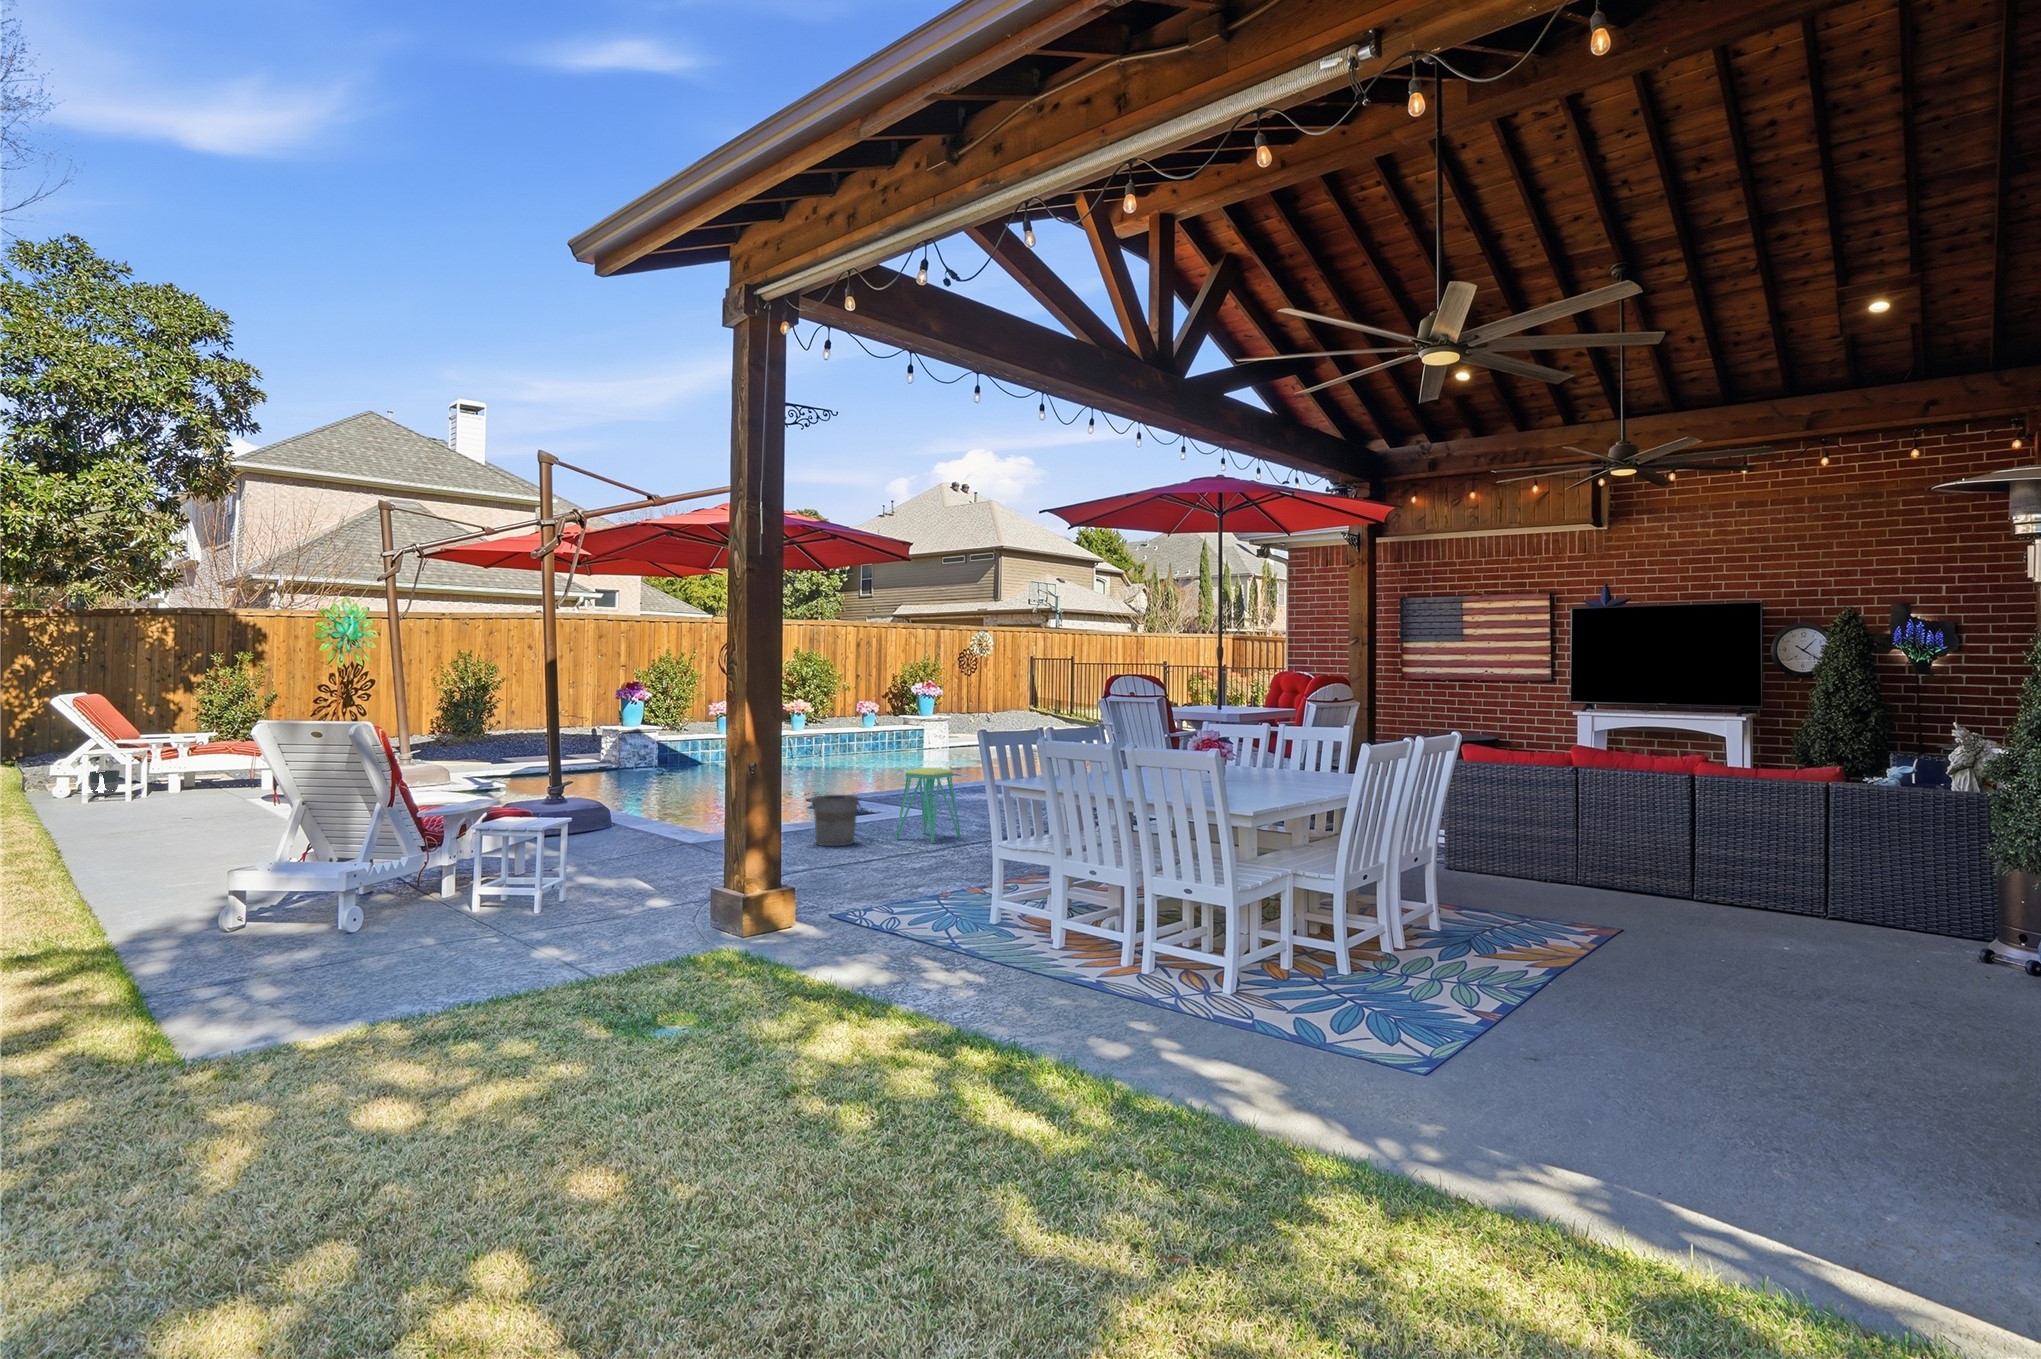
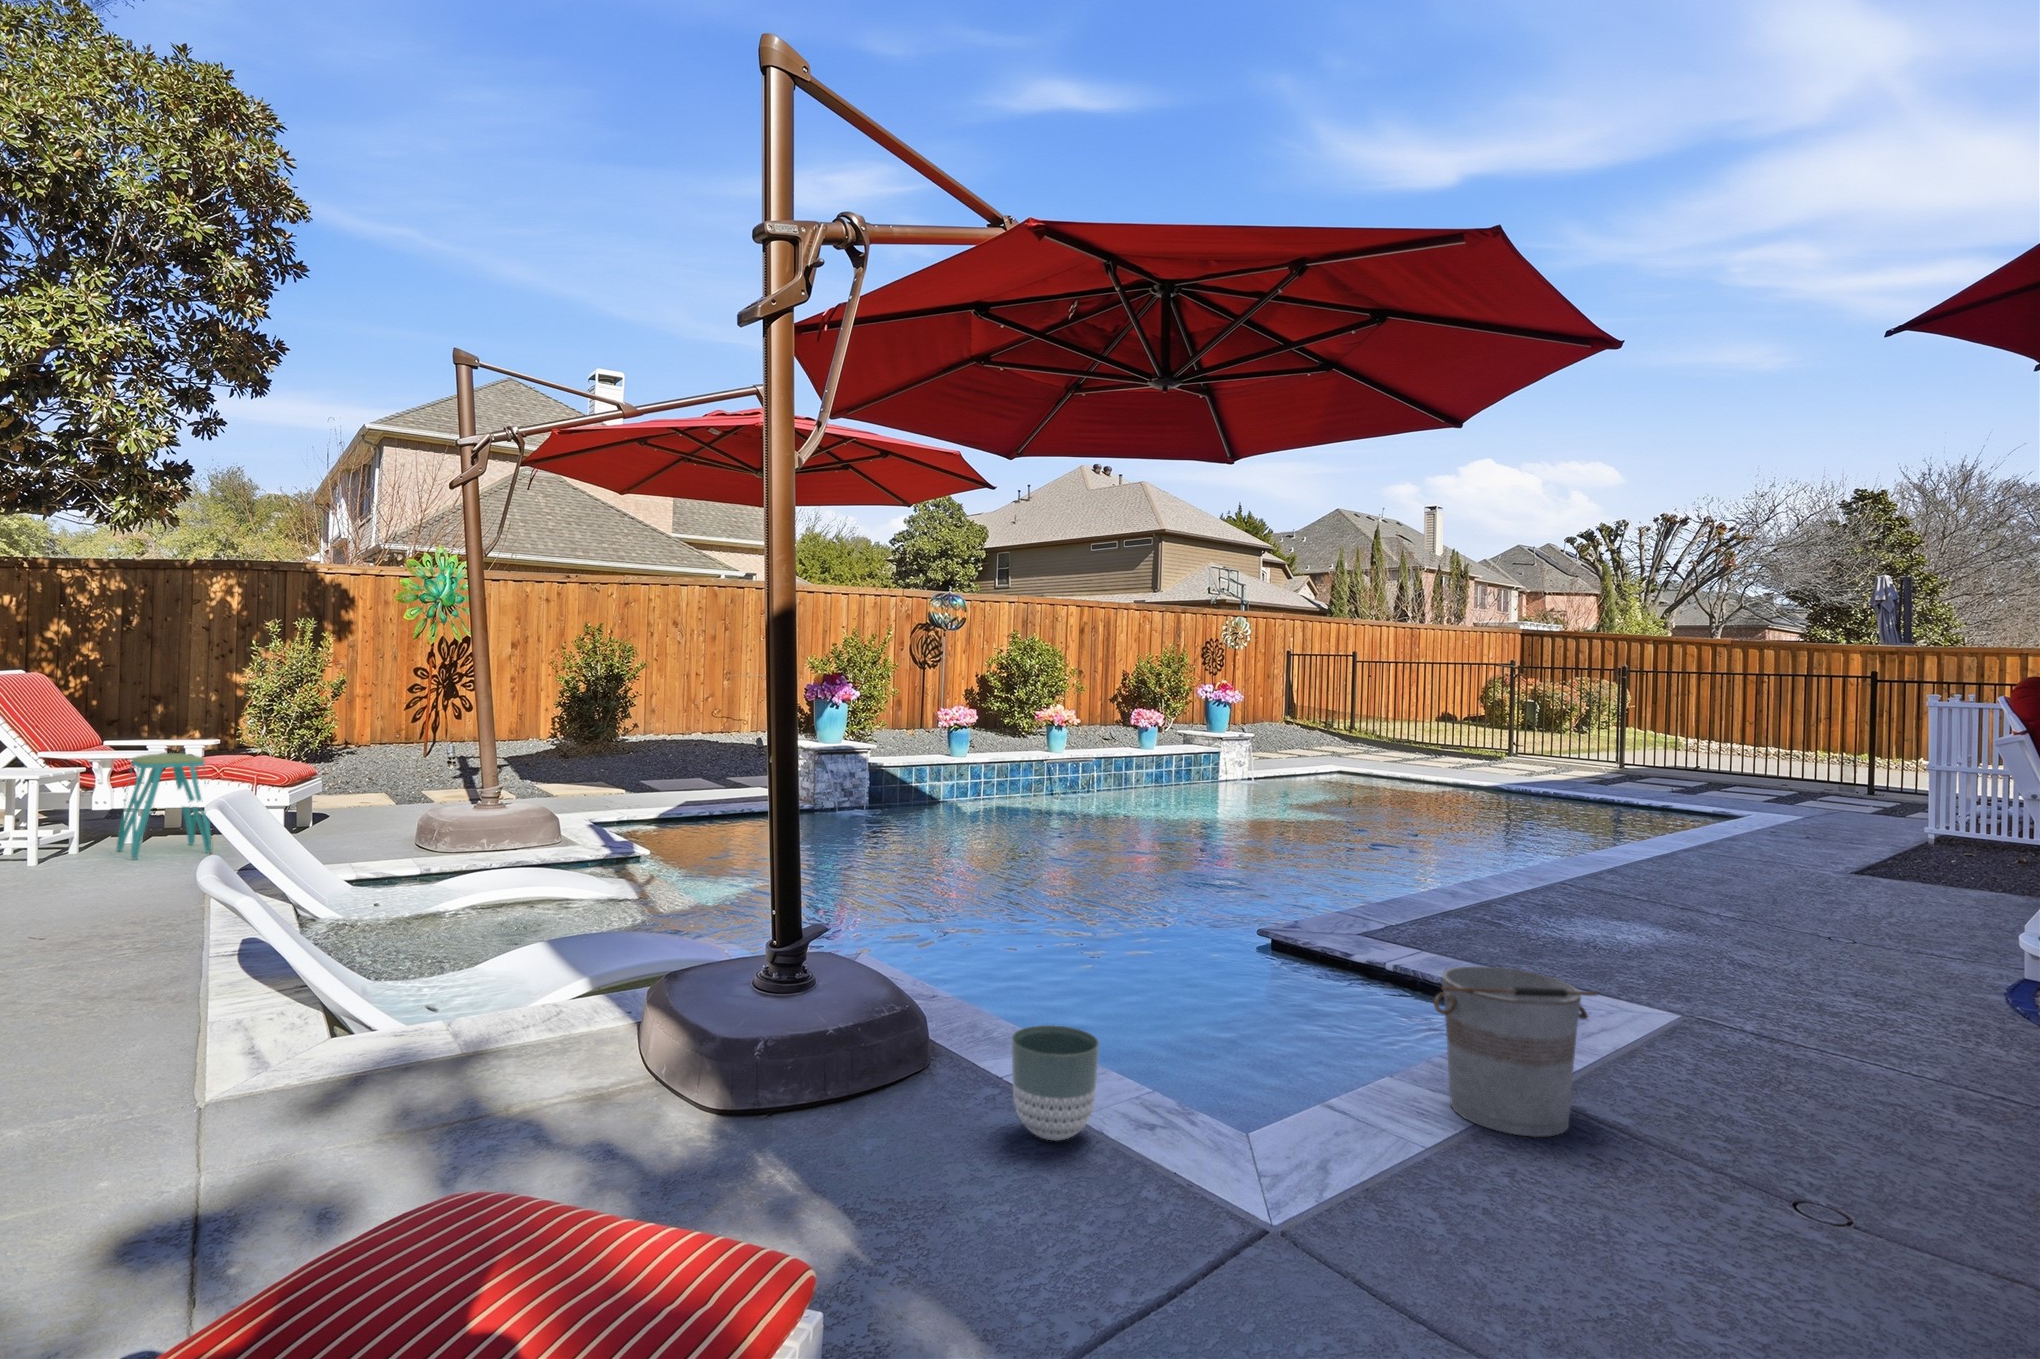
stool: present [896,768,960,843] -> present [117,753,211,859]
planter: present [89,770,120,796] -> present [1011,1025,1099,1140]

